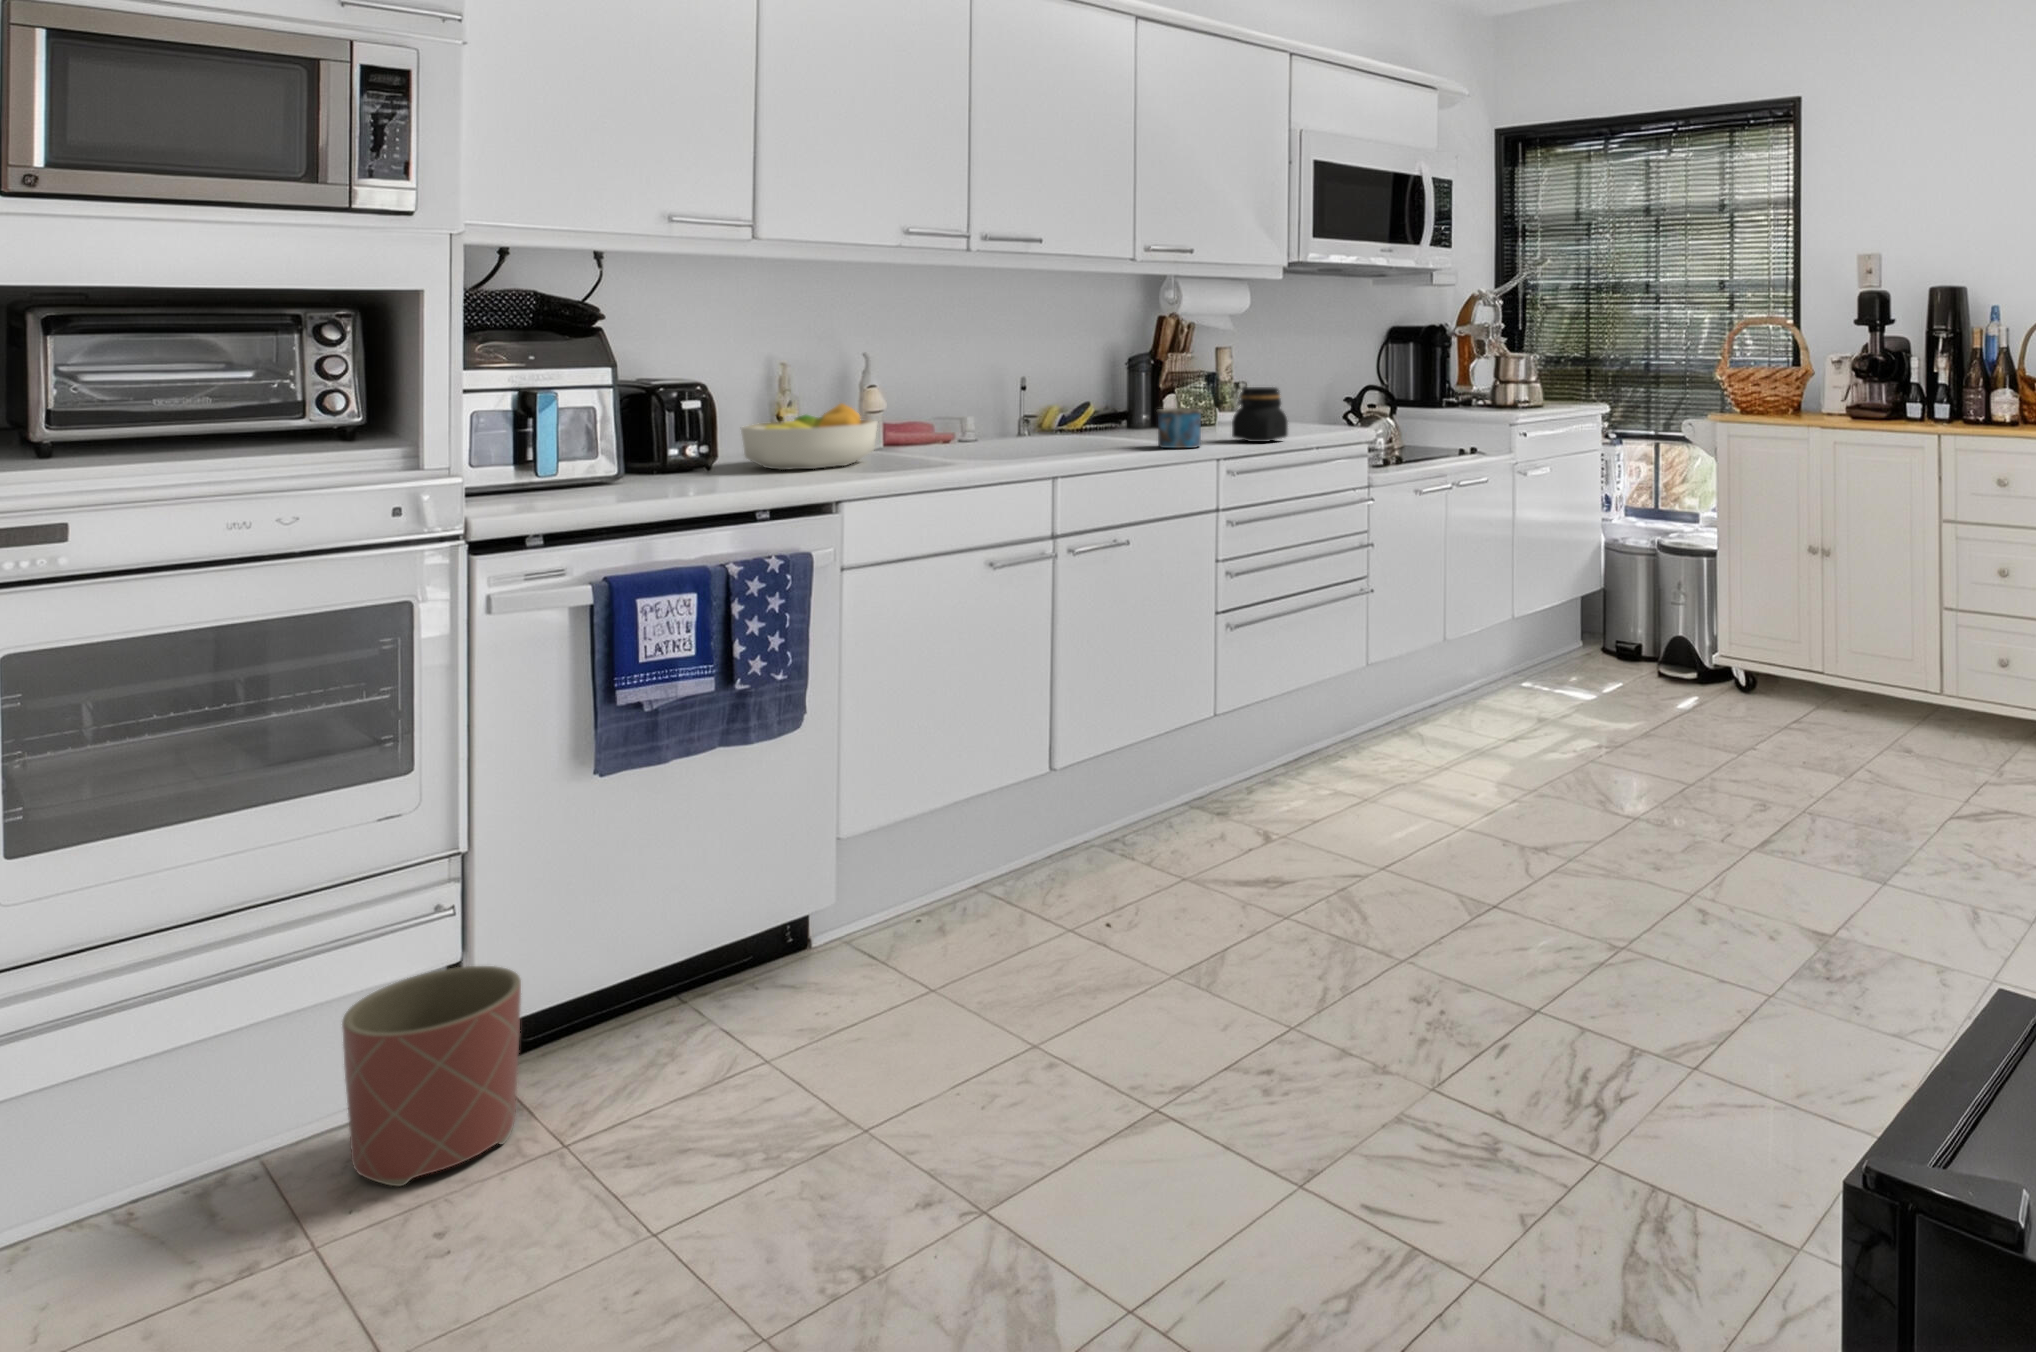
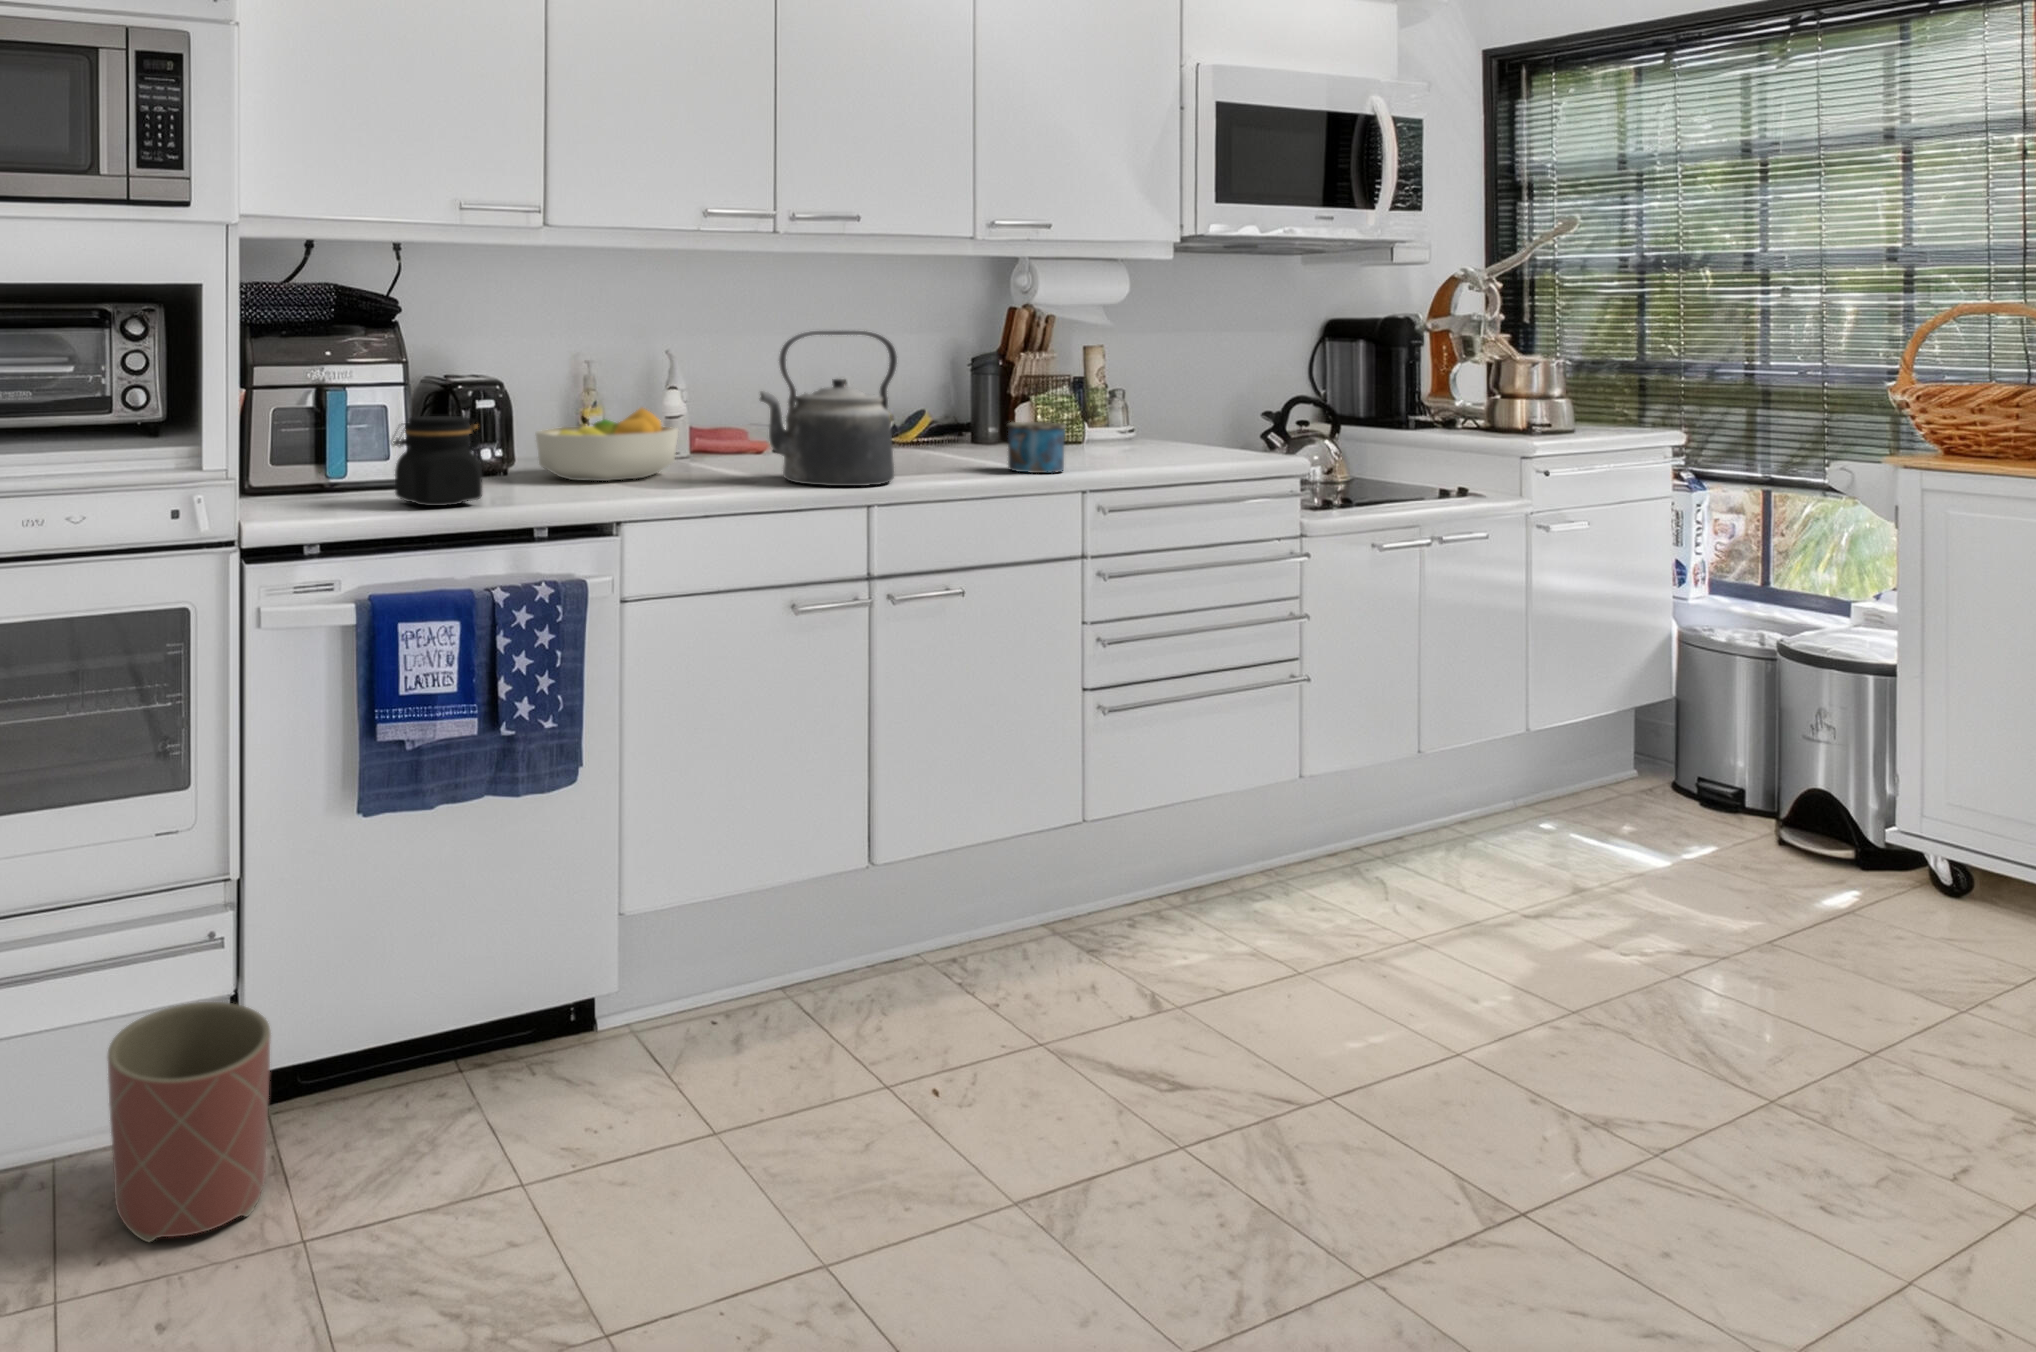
kettle: none [955,335,1071,464] -> present [760,330,897,486]
jar: present [1232,387,1288,442] -> present [392,416,484,506]

